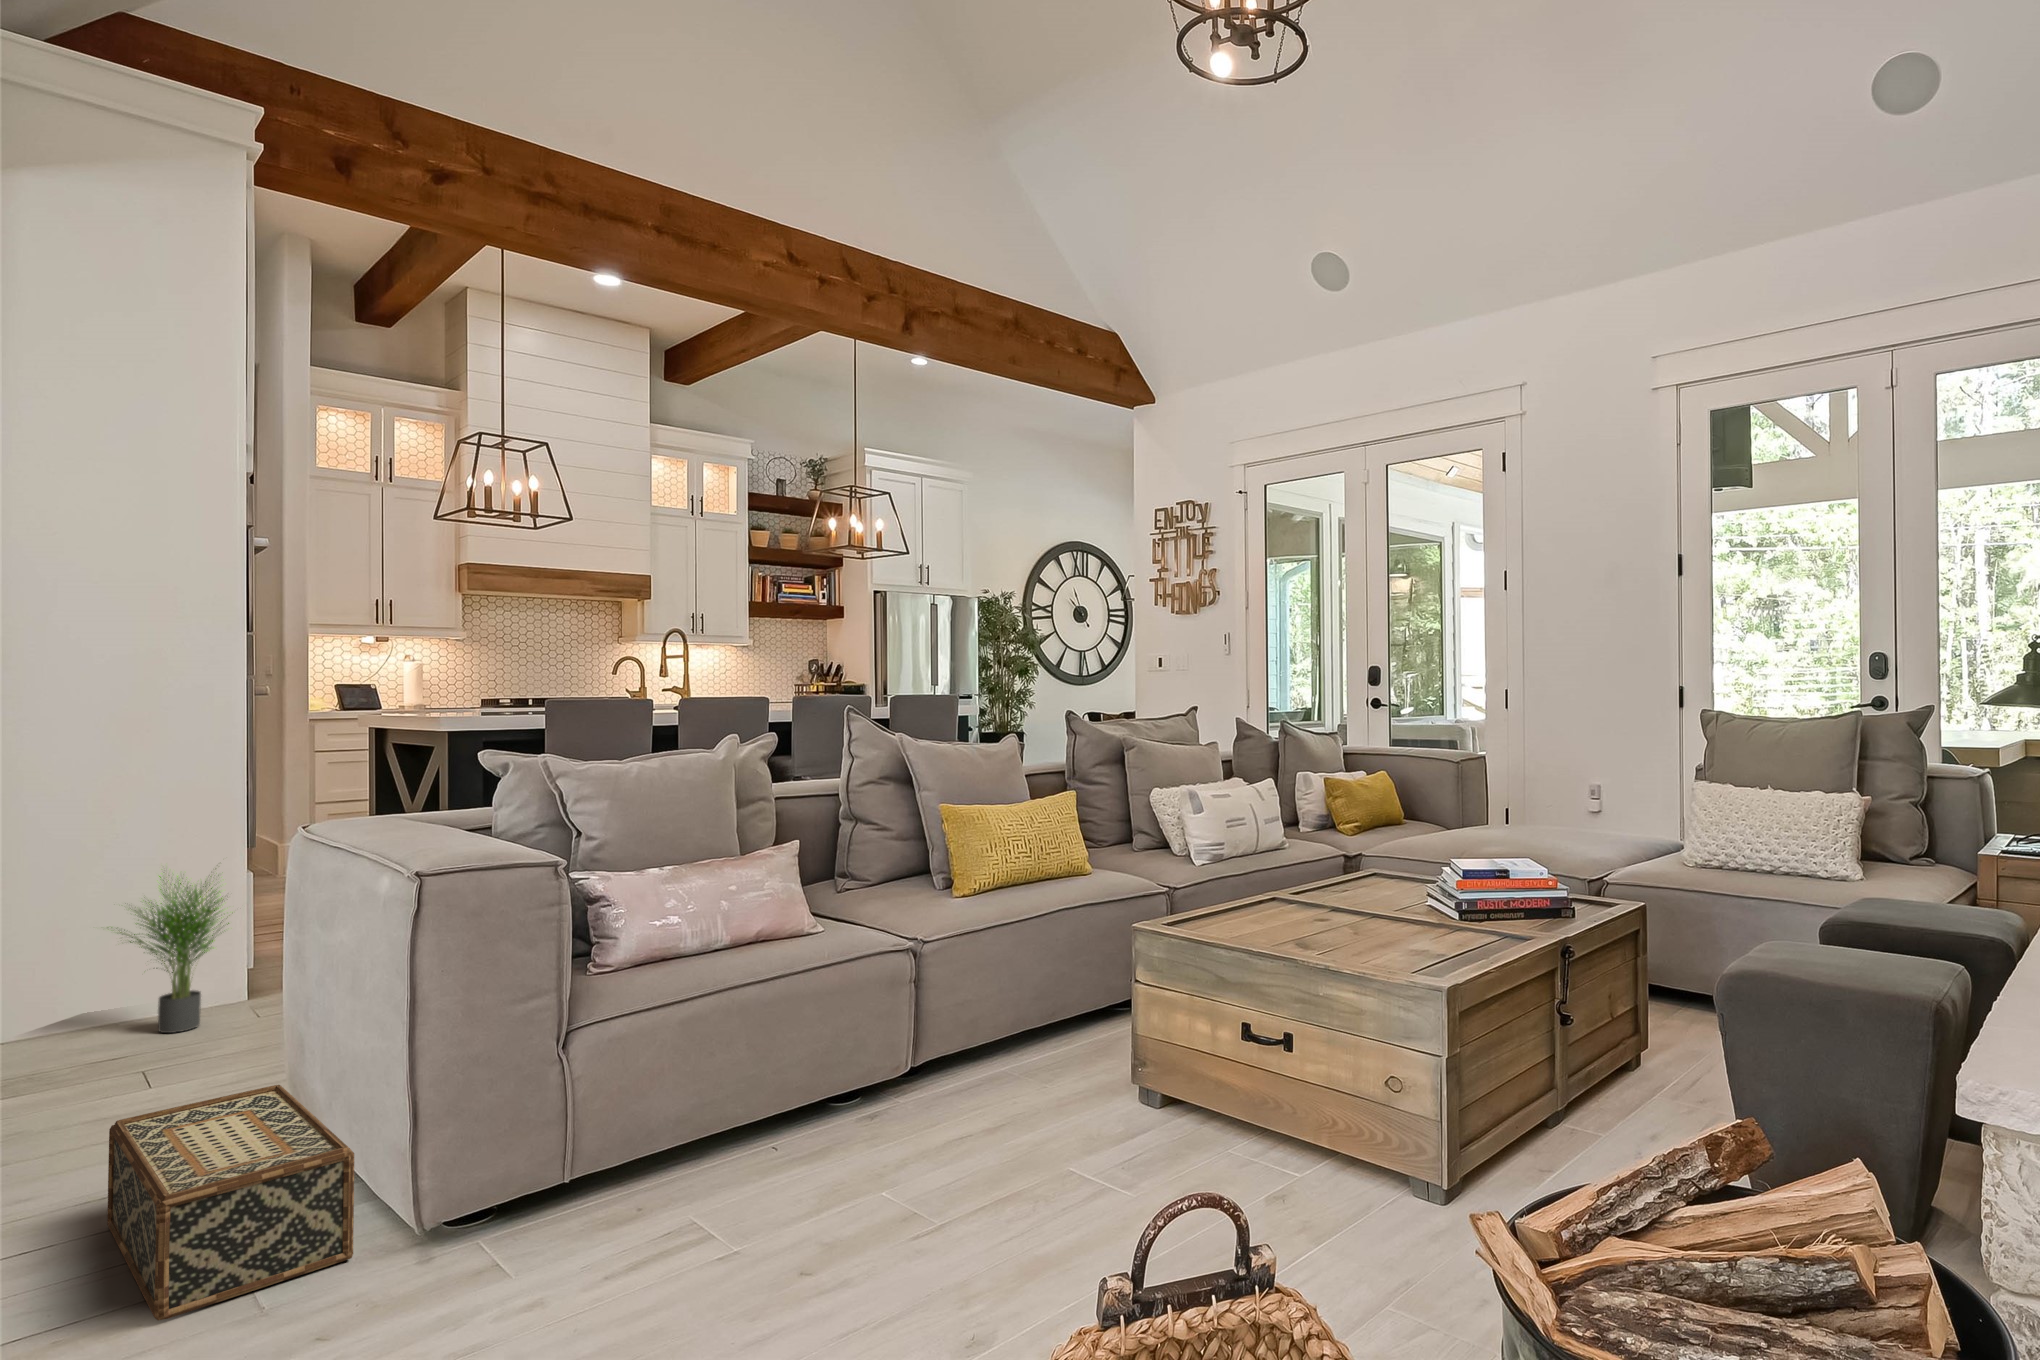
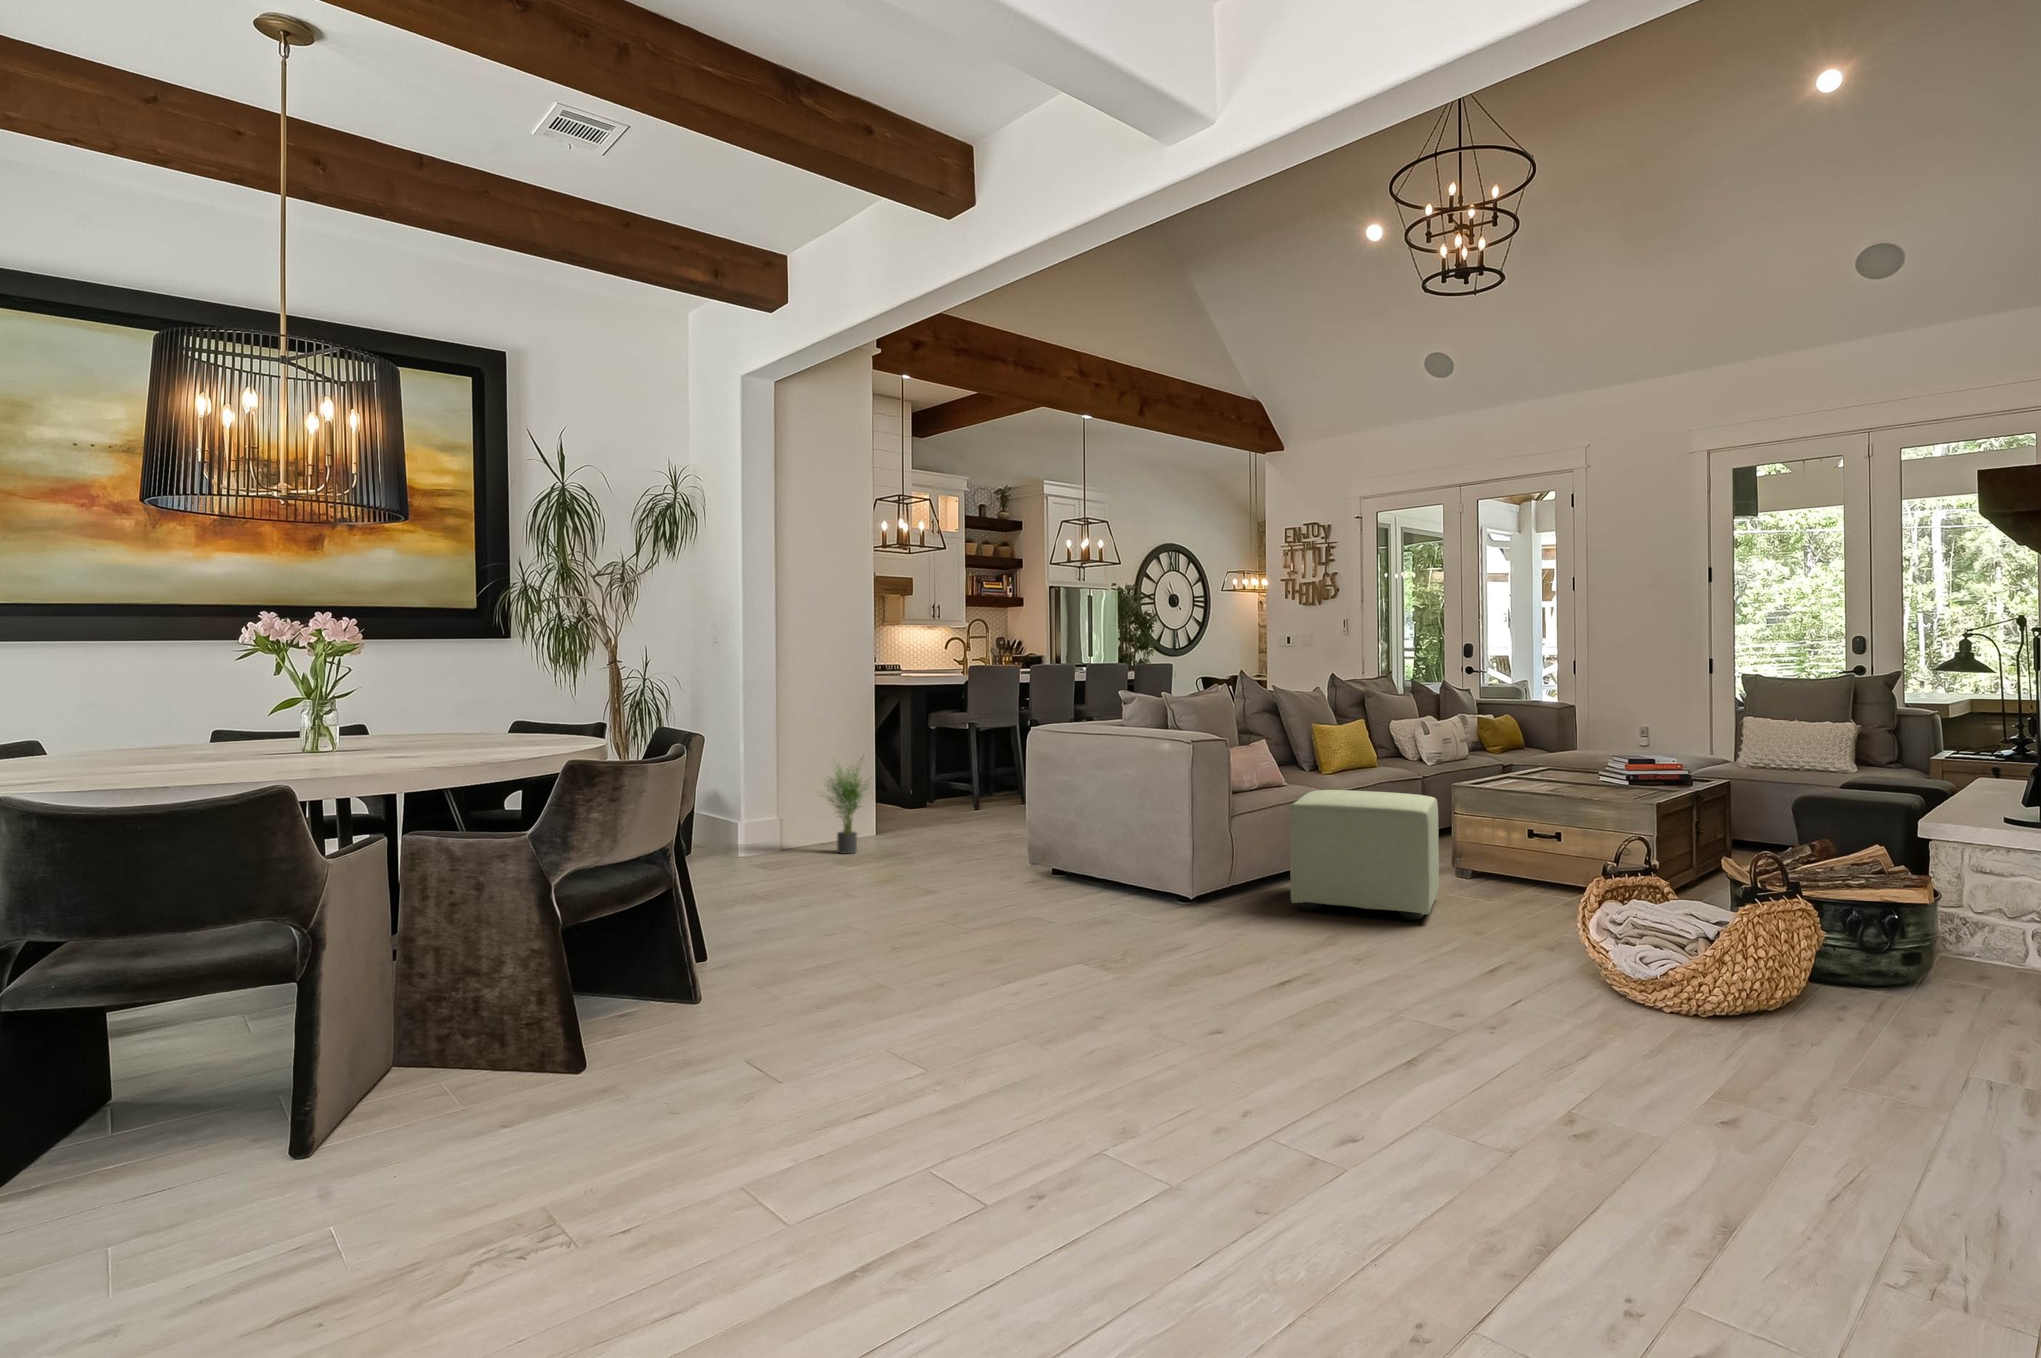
ottoman: none [681,949,1035,1265] -> present [1289,790,1439,920]
woven basket: present [107,1085,354,1321] -> none [1012,850,1154,927]

